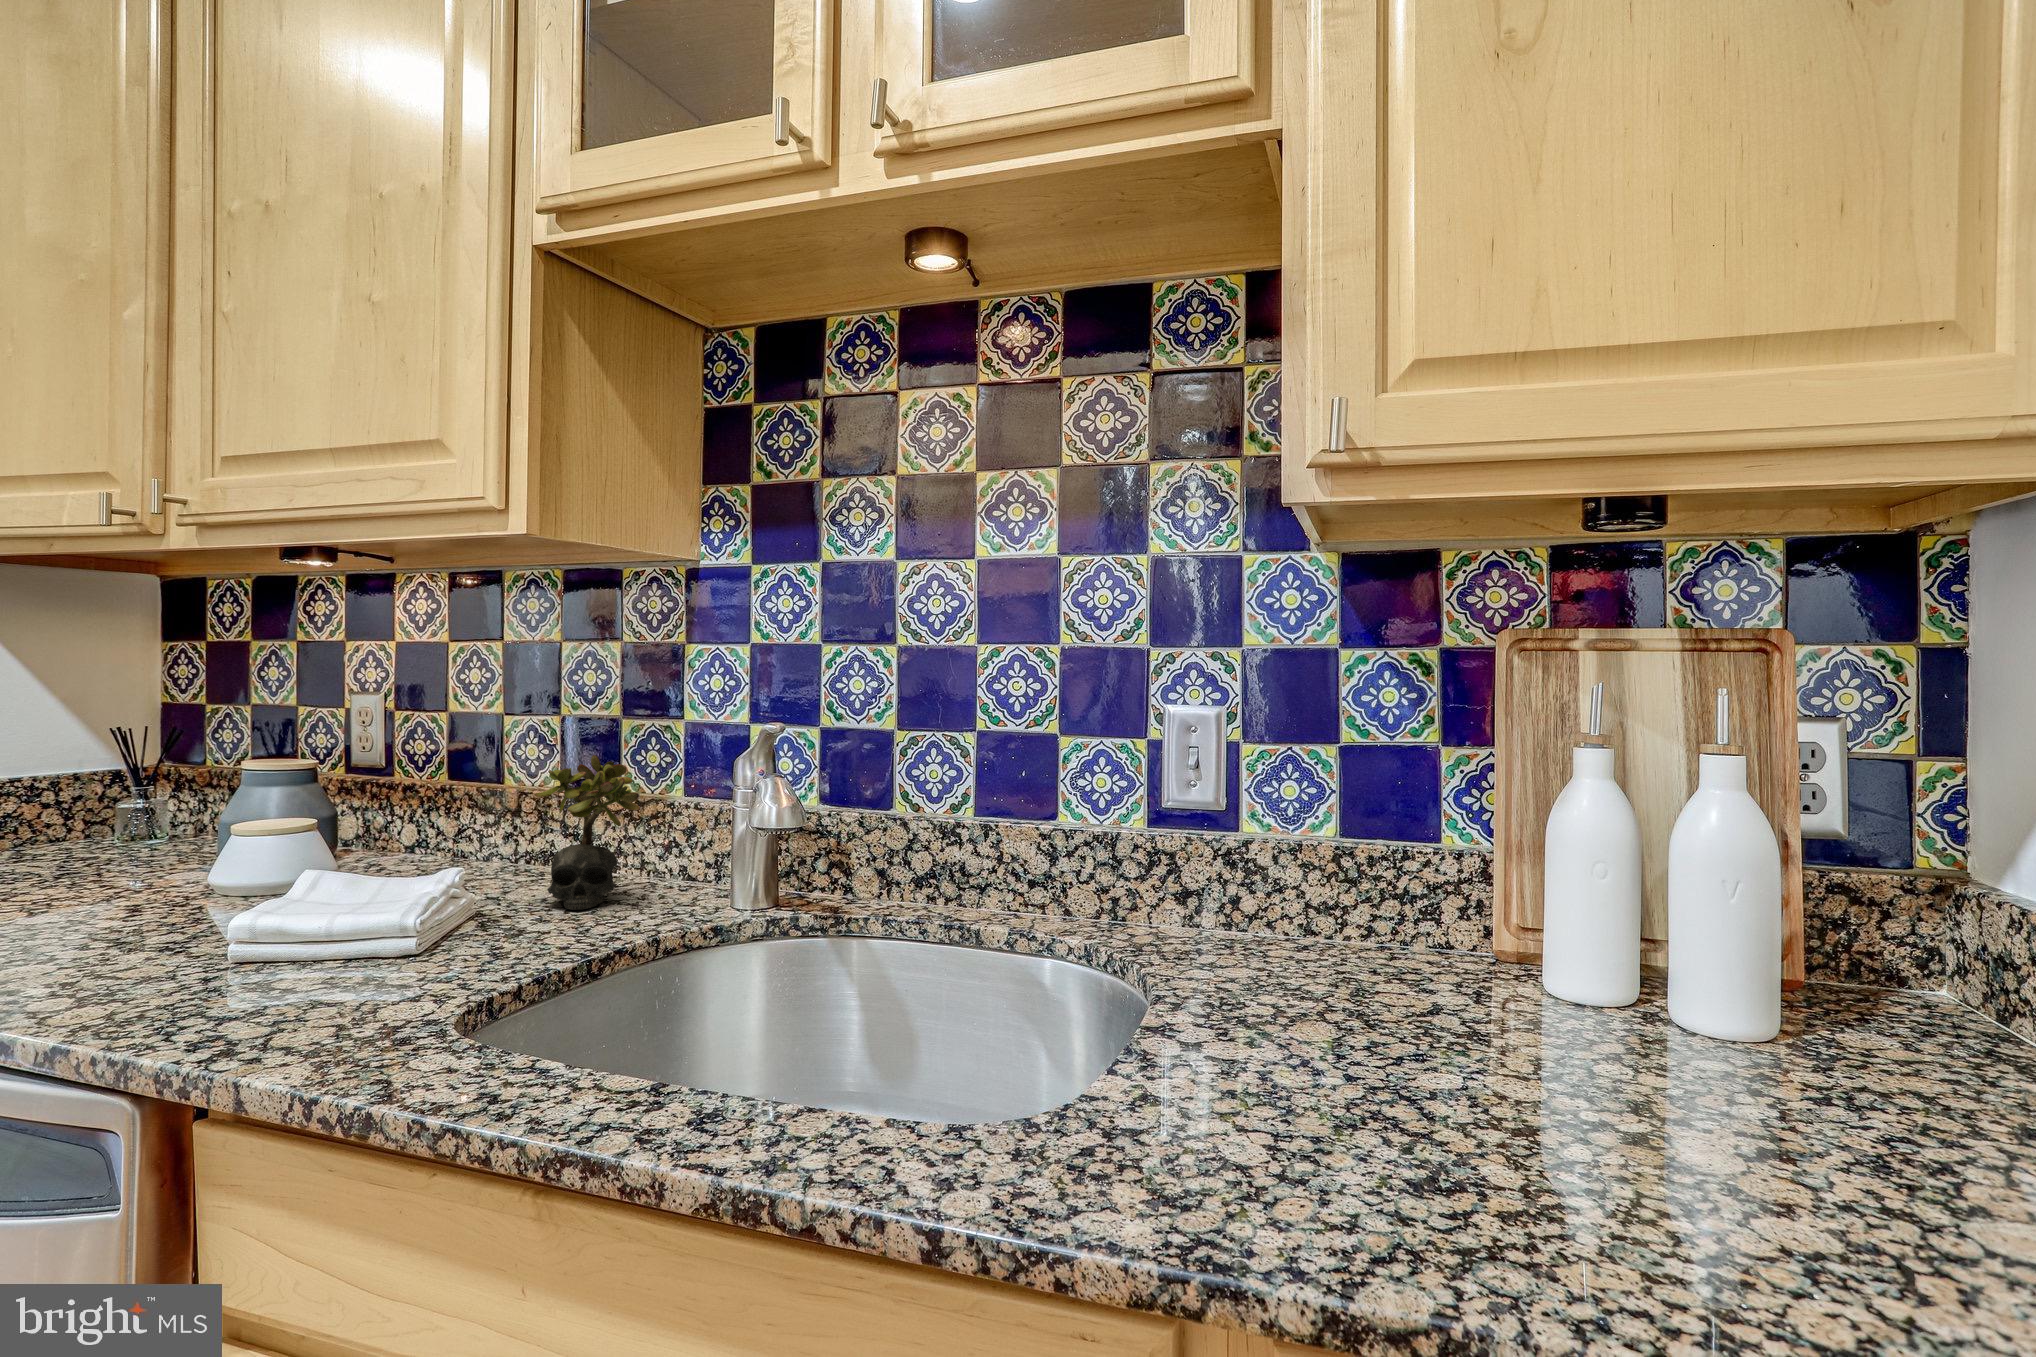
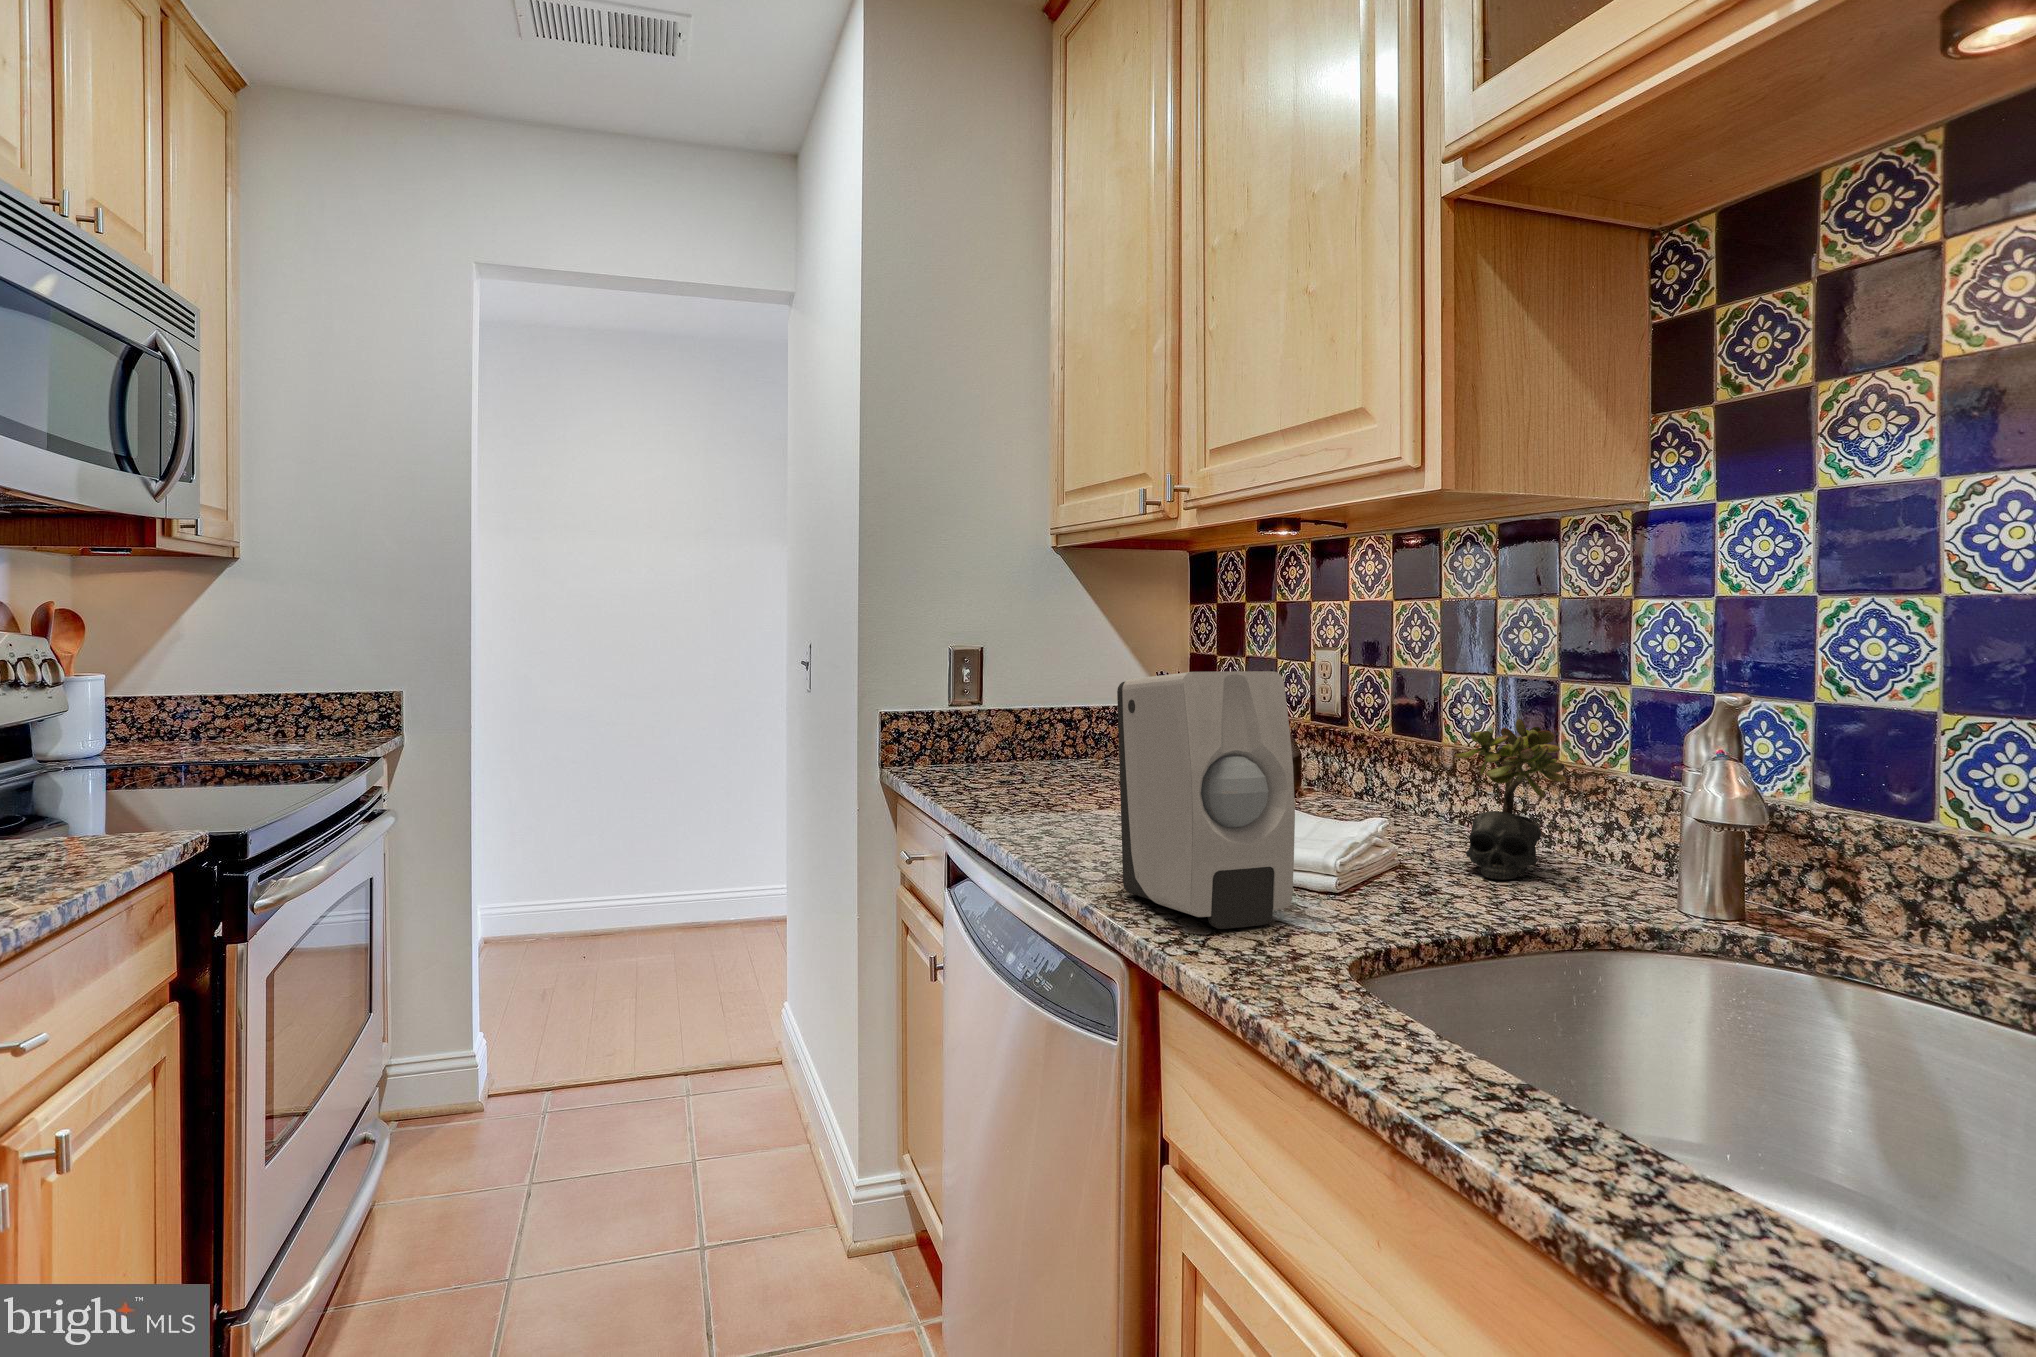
soap dispenser: none [101,716,377,1025] -> present [1117,671,1295,929]

